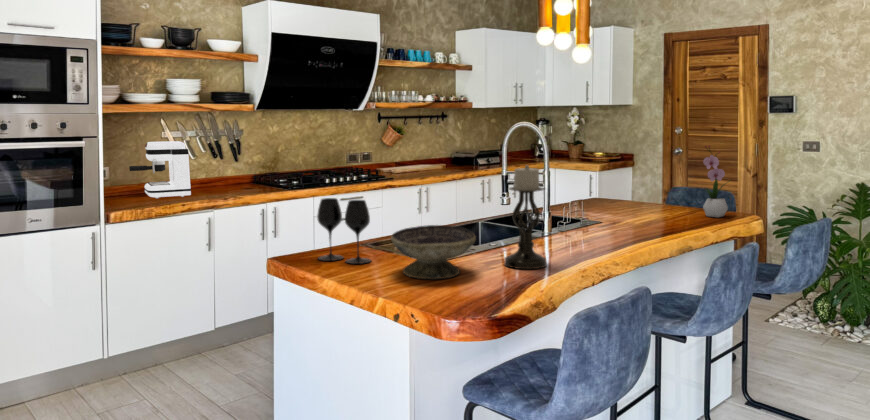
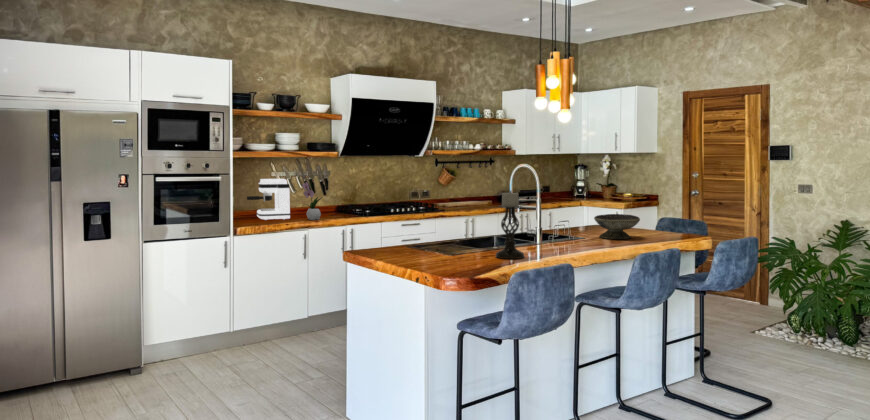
flower arrangement: present [703,146,728,217] -> present [303,176,322,220]
wine glass: present [317,198,371,264] -> none [375,212,409,255]
decorative bowl: present [391,225,476,279] -> present [594,214,640,239]

